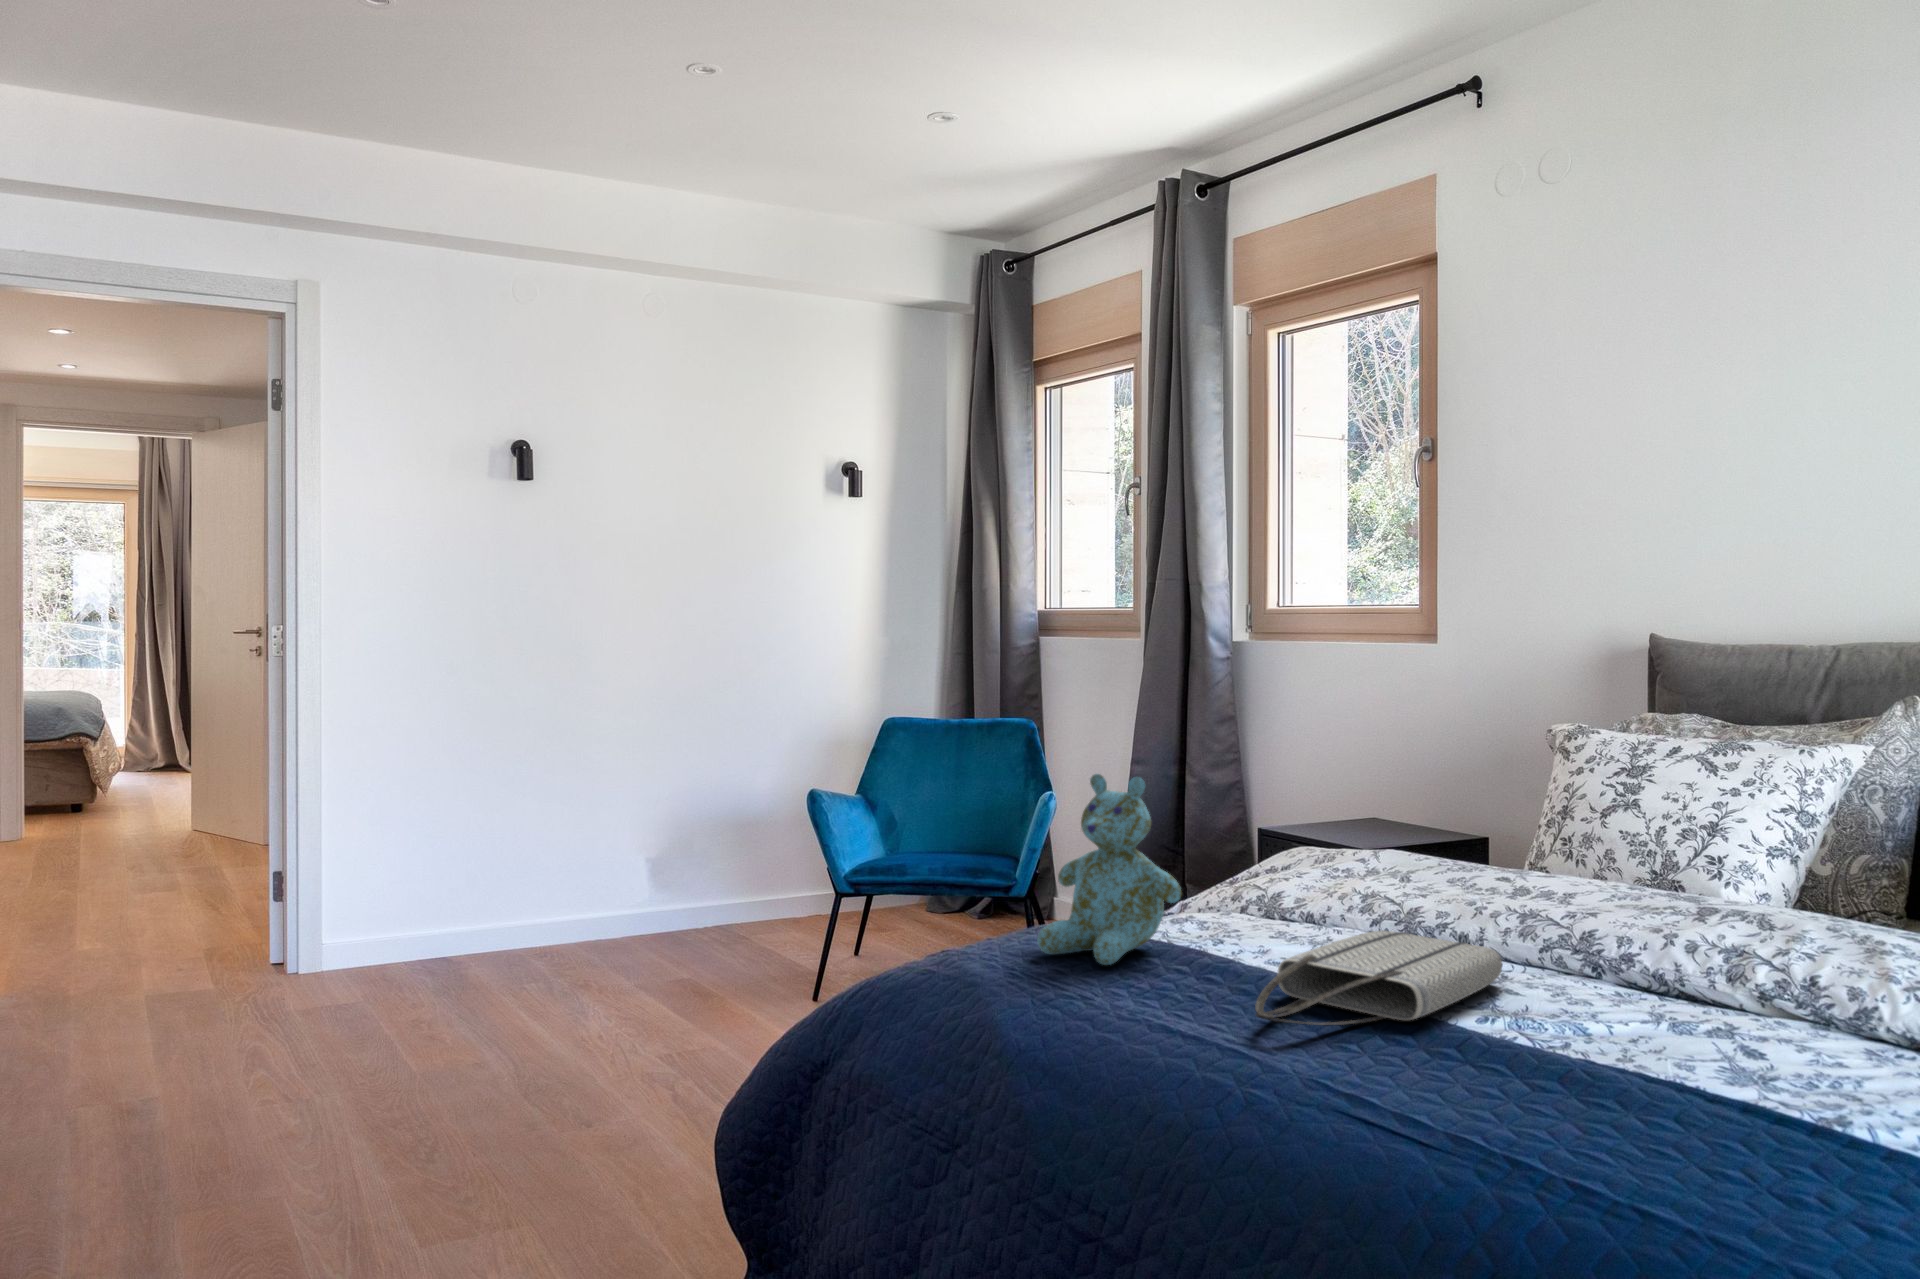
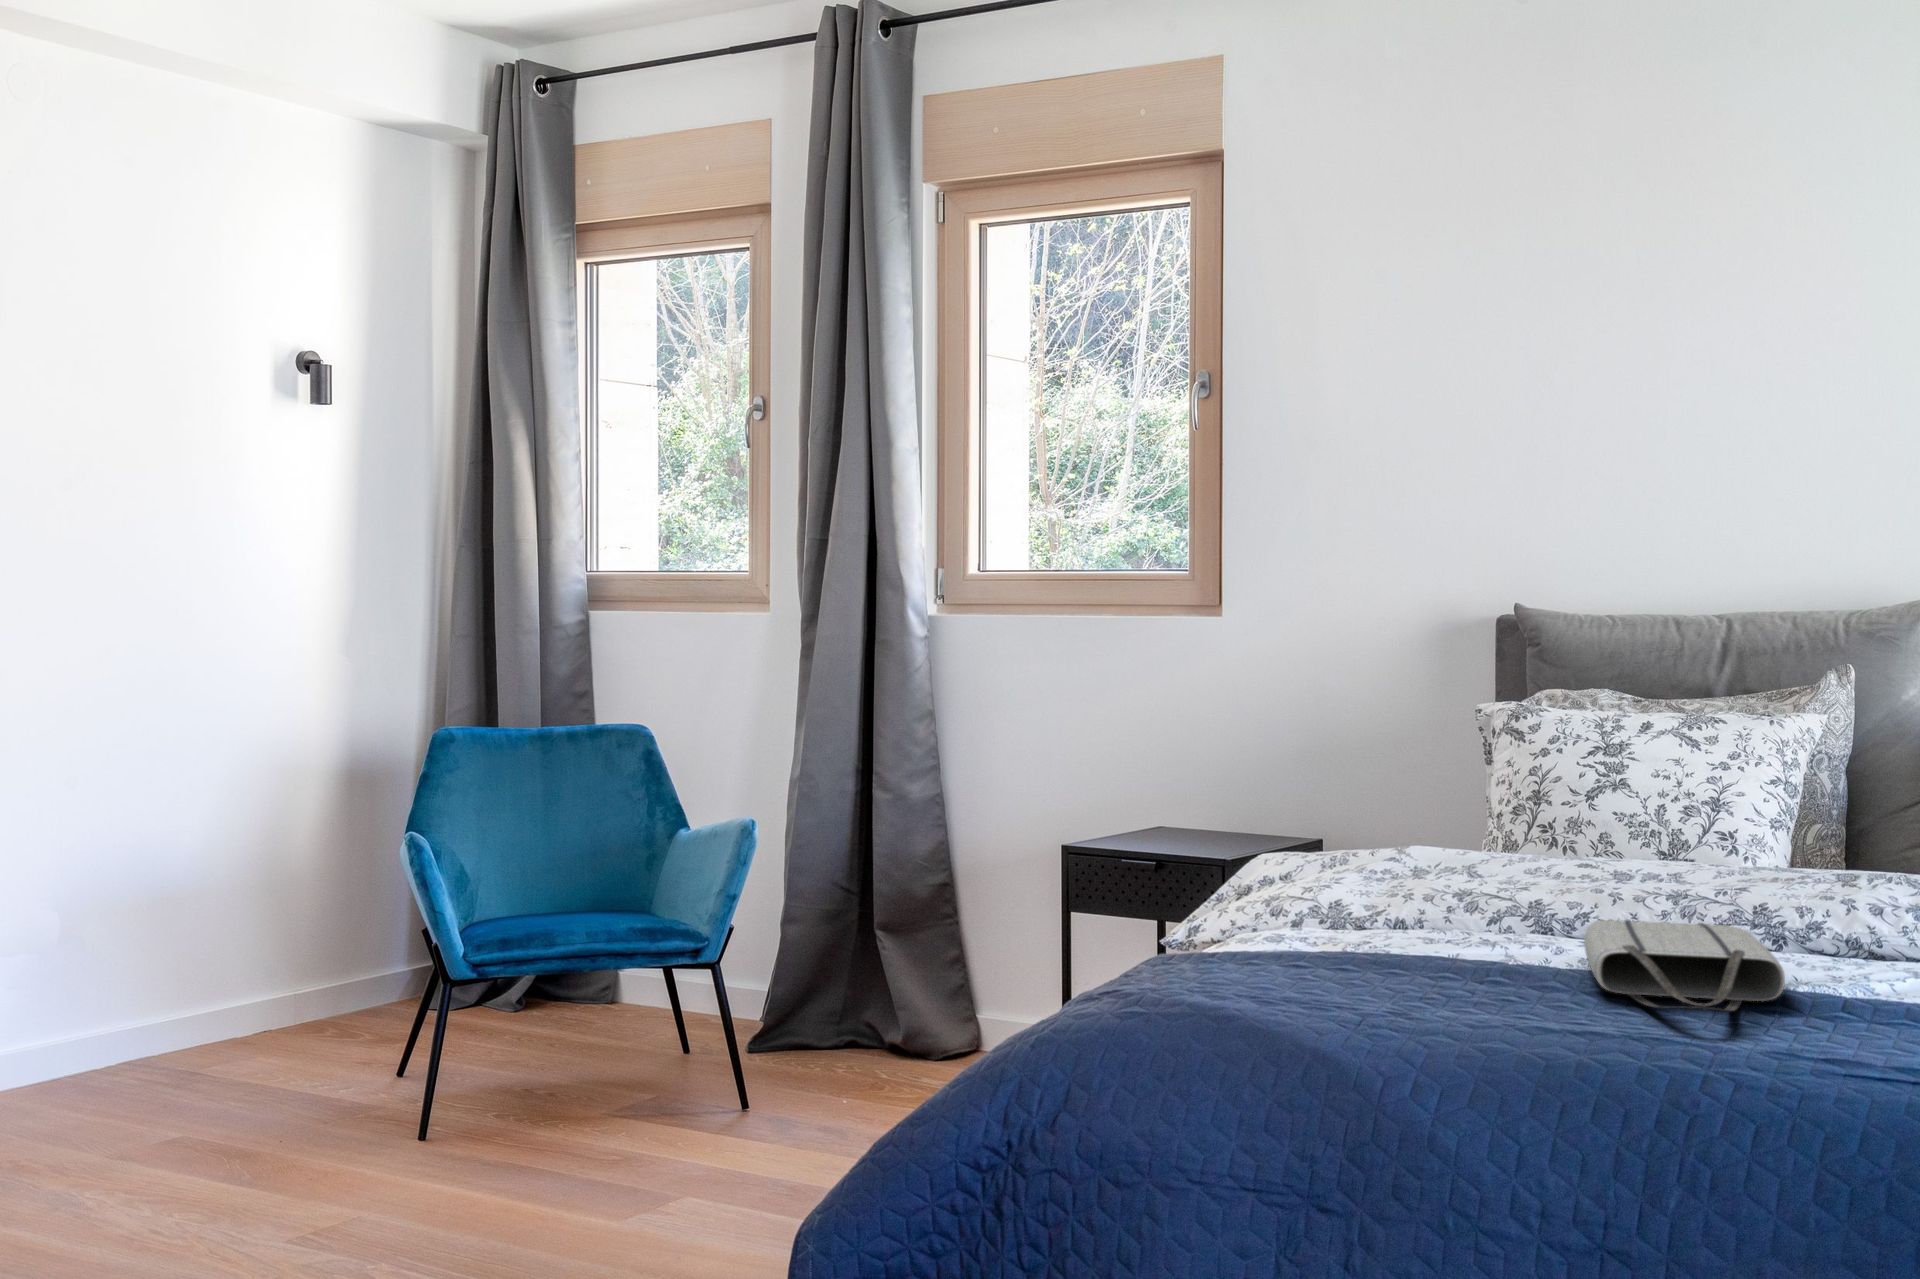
stuffed bear: present [1037,774,1182,965] -> none [1222,756,1404,988]

